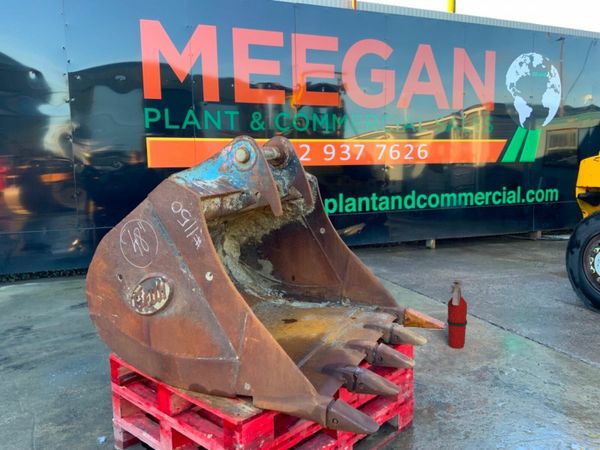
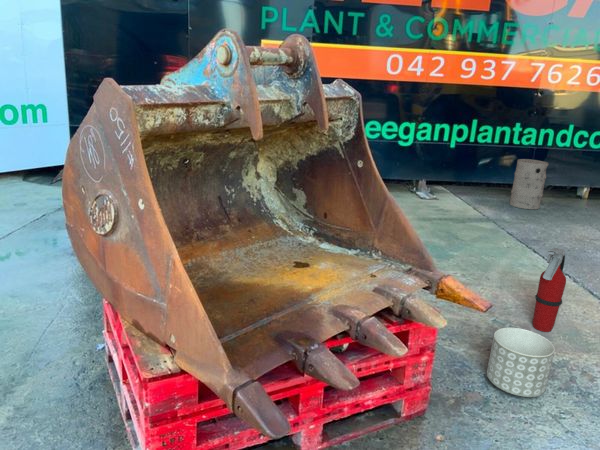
trash can: none [379,221,404,262] -> present [510,159,548,209]
planter: none [440,343,487,395] -> present [487,328,555,397]

